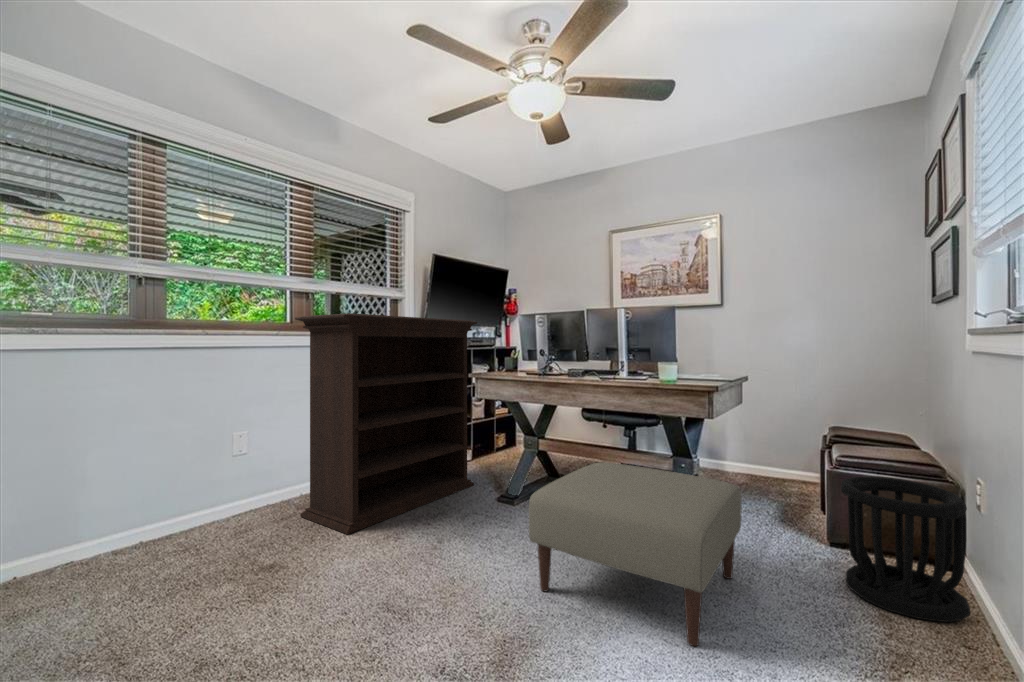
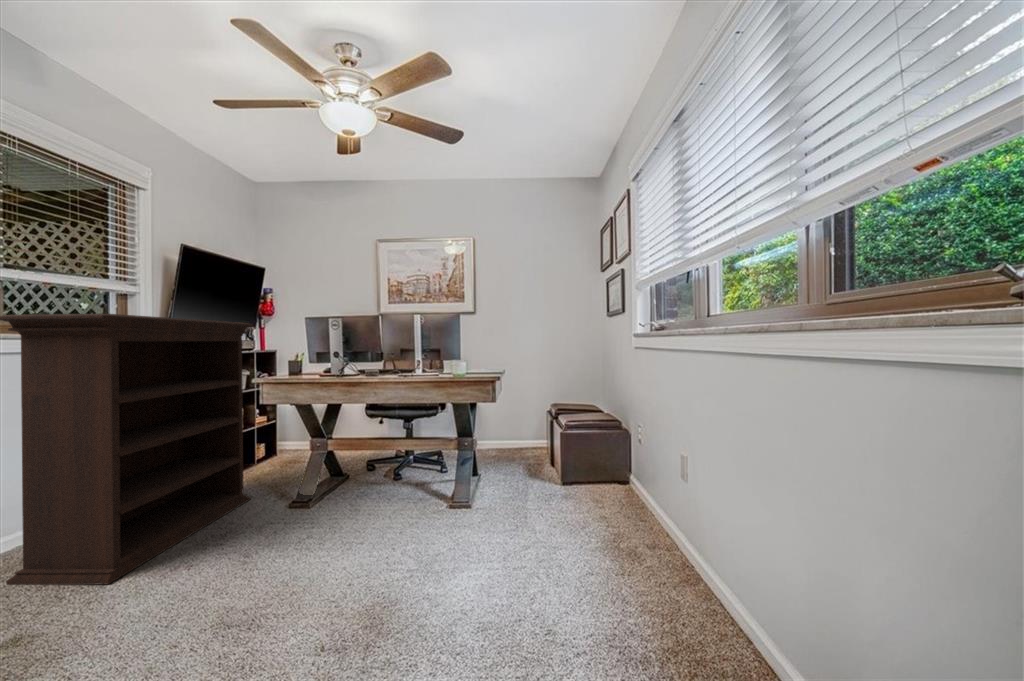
ottoman: present [529,463,741,646] -> none [366,449,520,570]
wastebasket: present [841,477,970,622] -> none [575,432,640,515]

